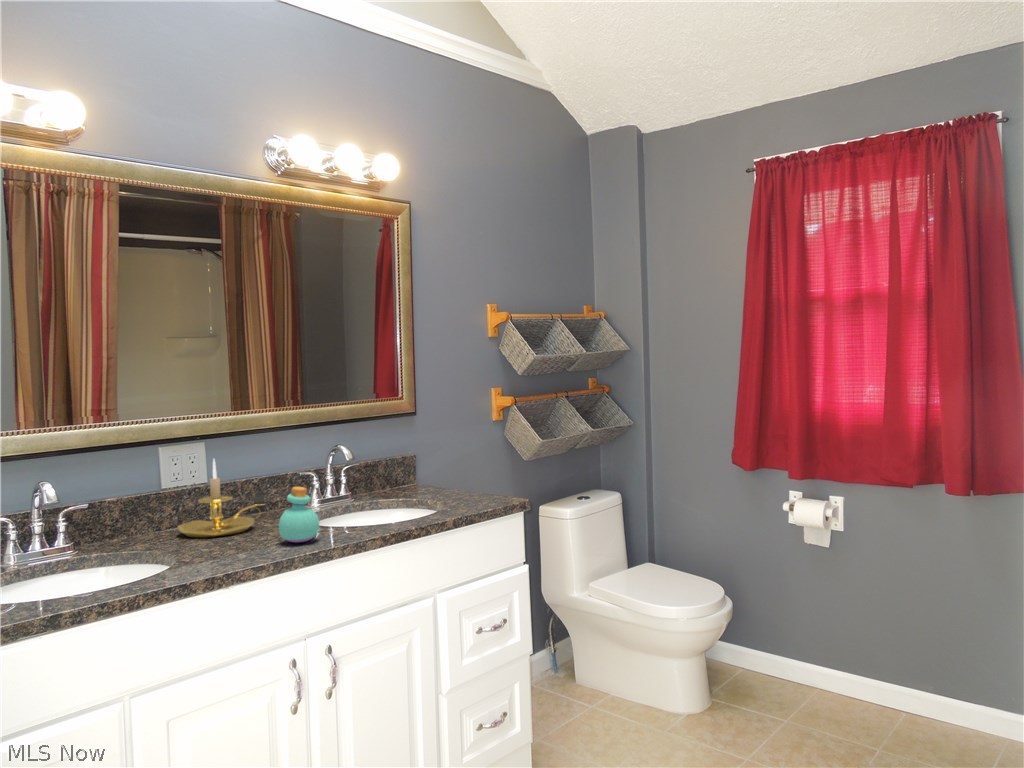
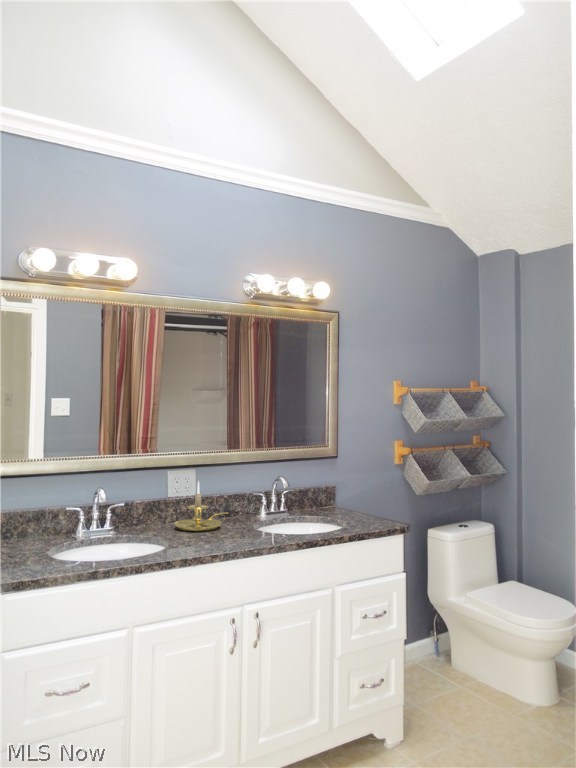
perfume bottle: present [279,487,319,543] -> none [232,504,258,541]

